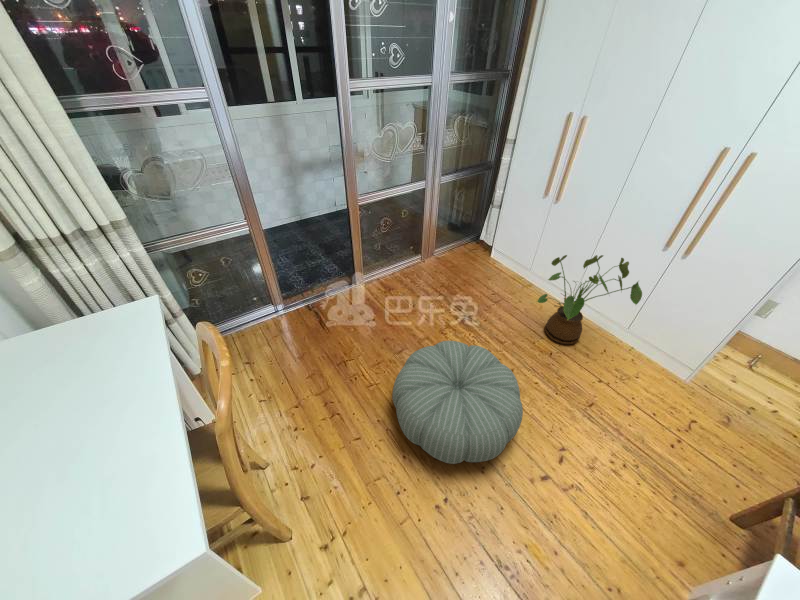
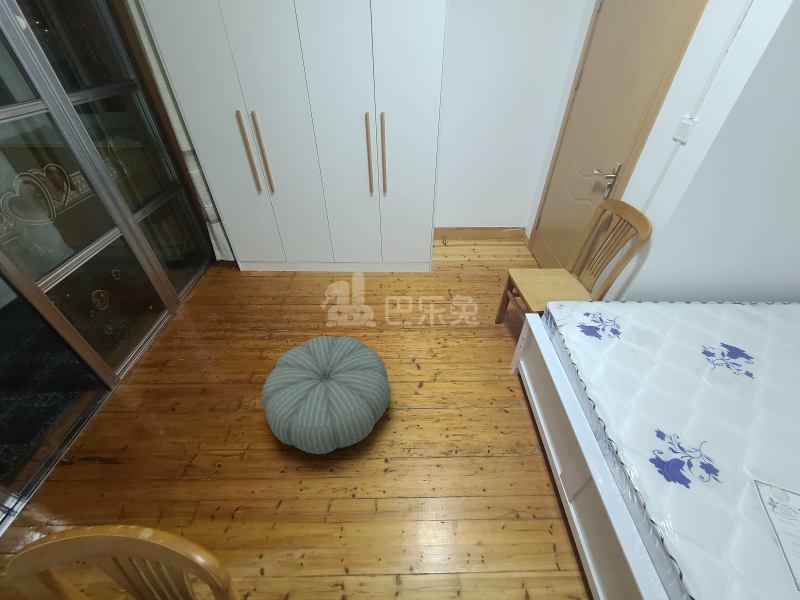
house plant: present [537,255,642,344] -> none [308,212,381,300]

